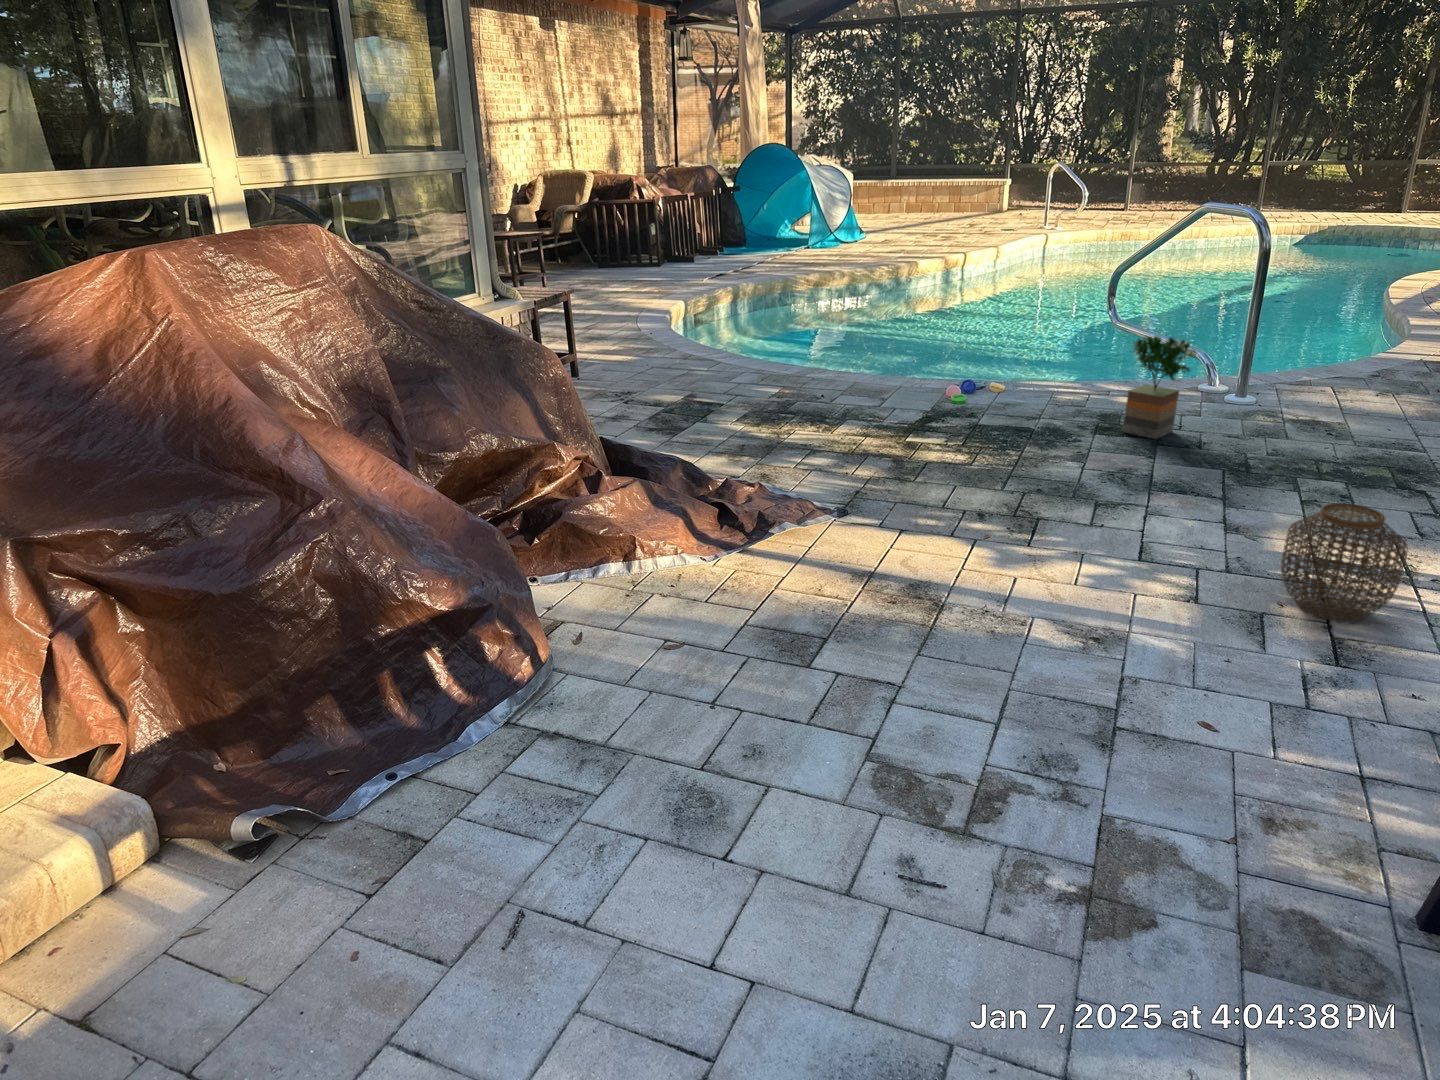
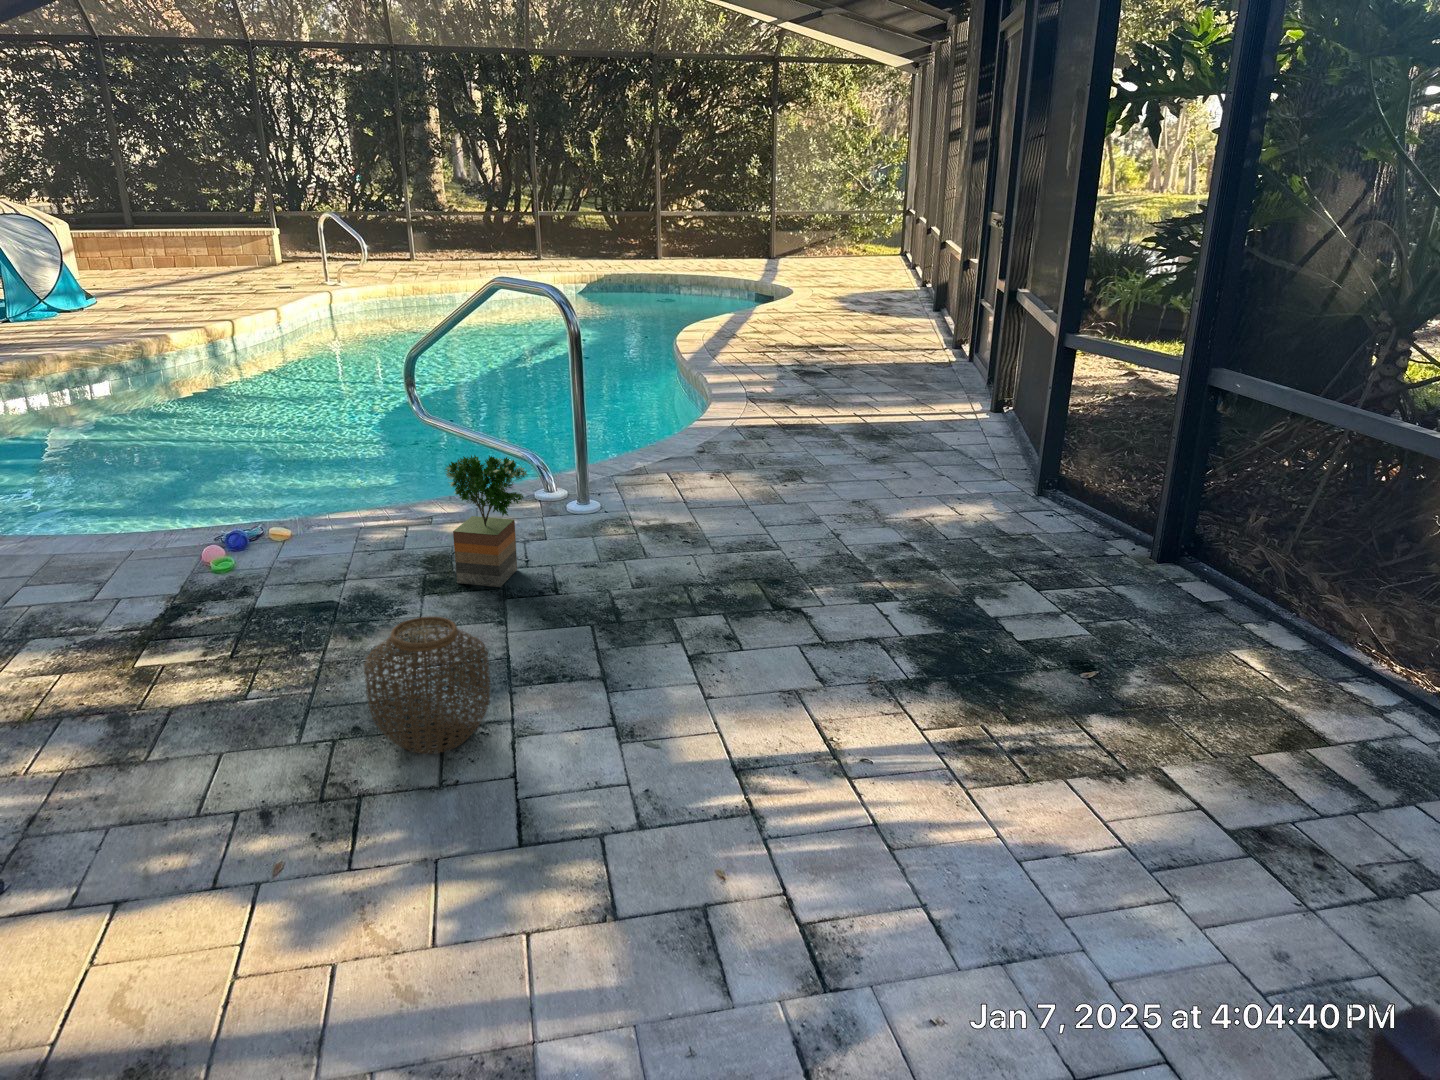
woven basket: present [1281,503,1408,622] -> present [364,617,490,754]

